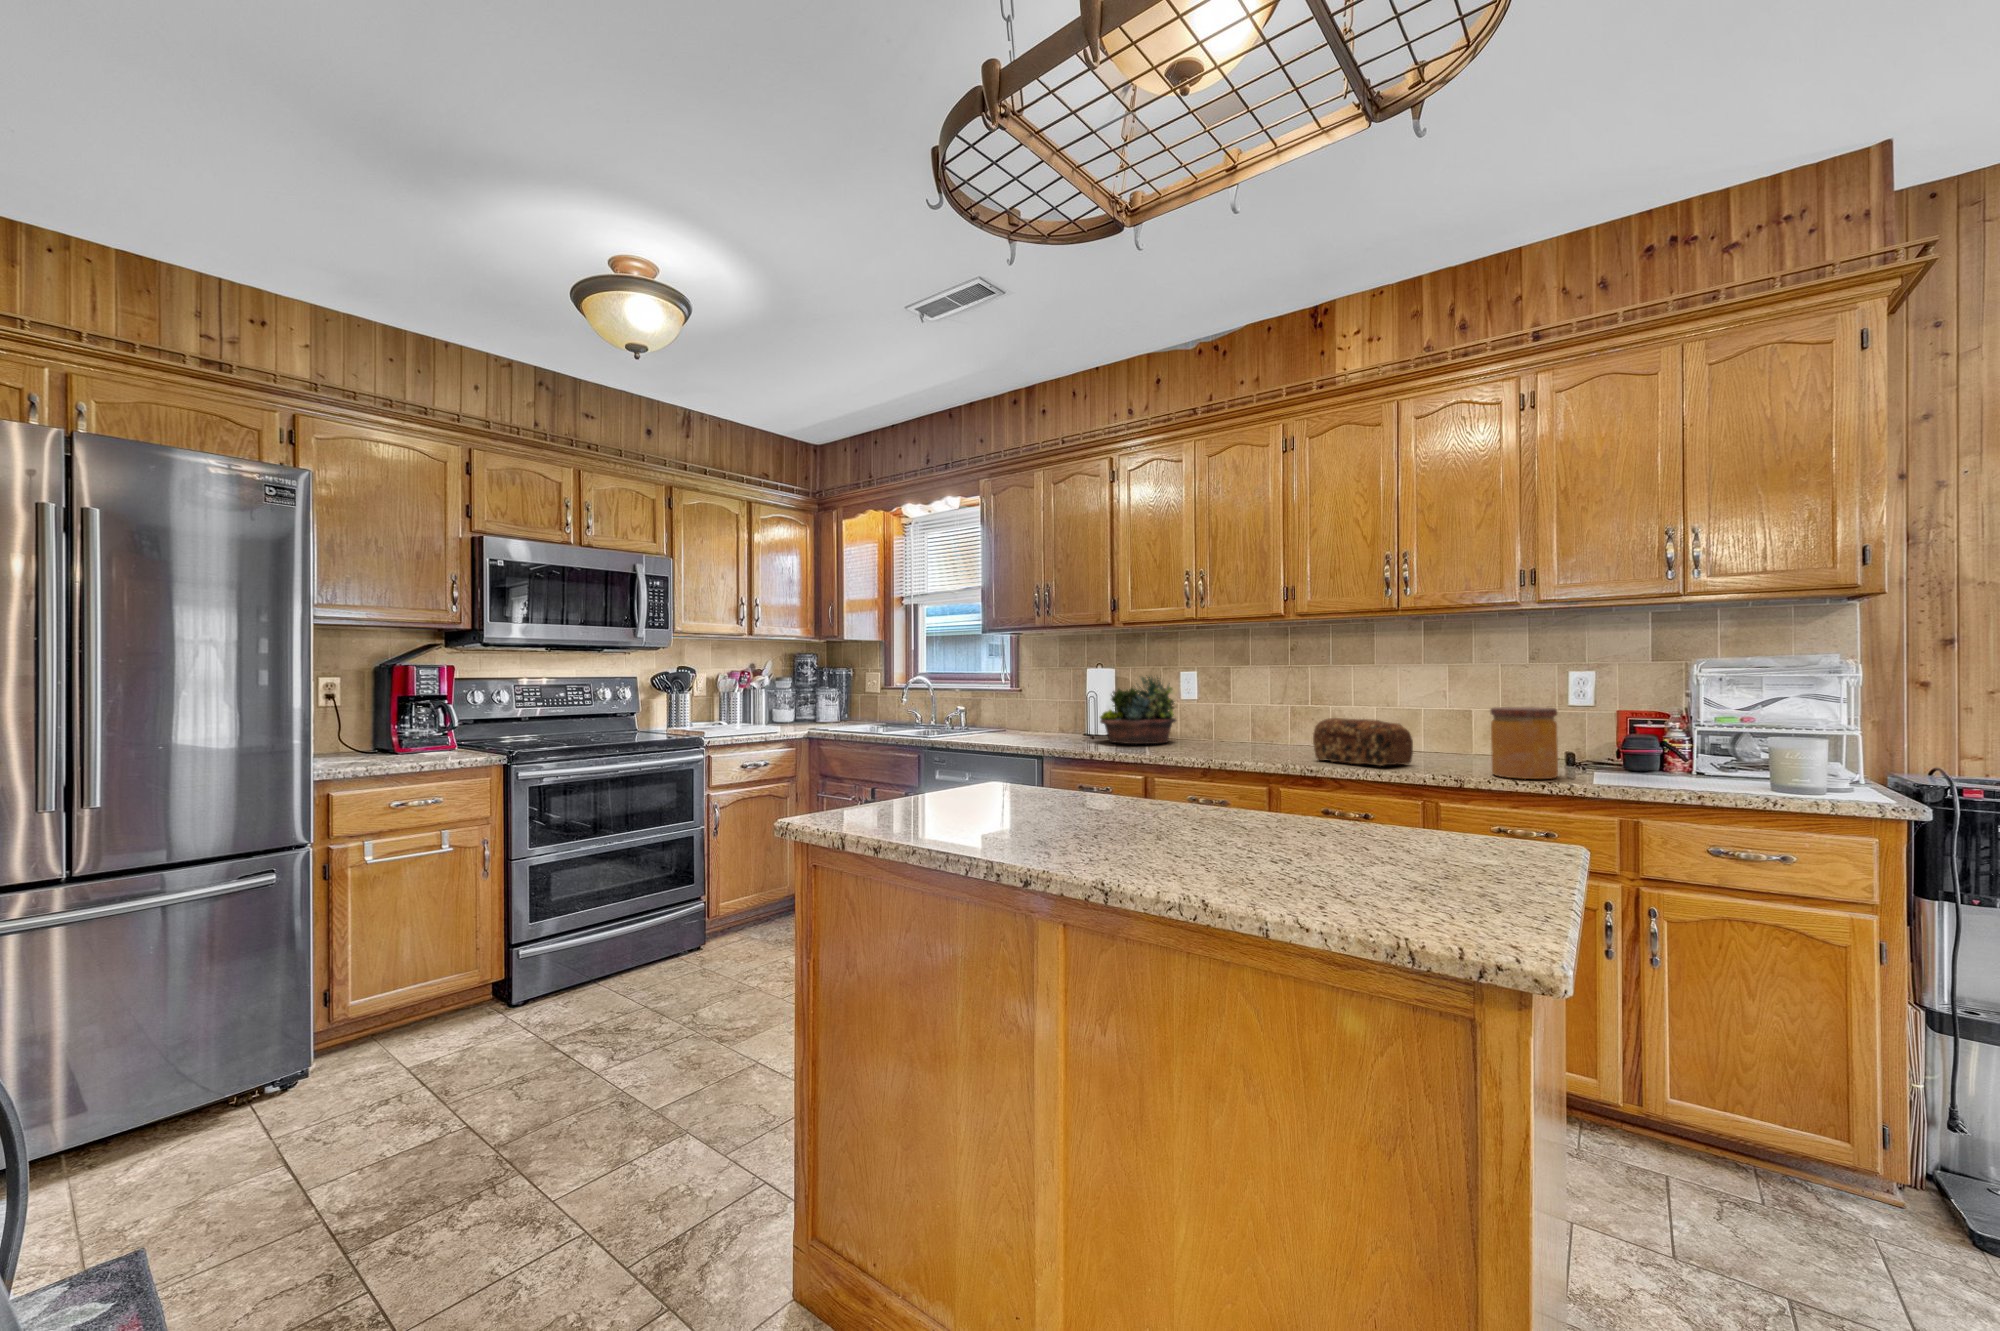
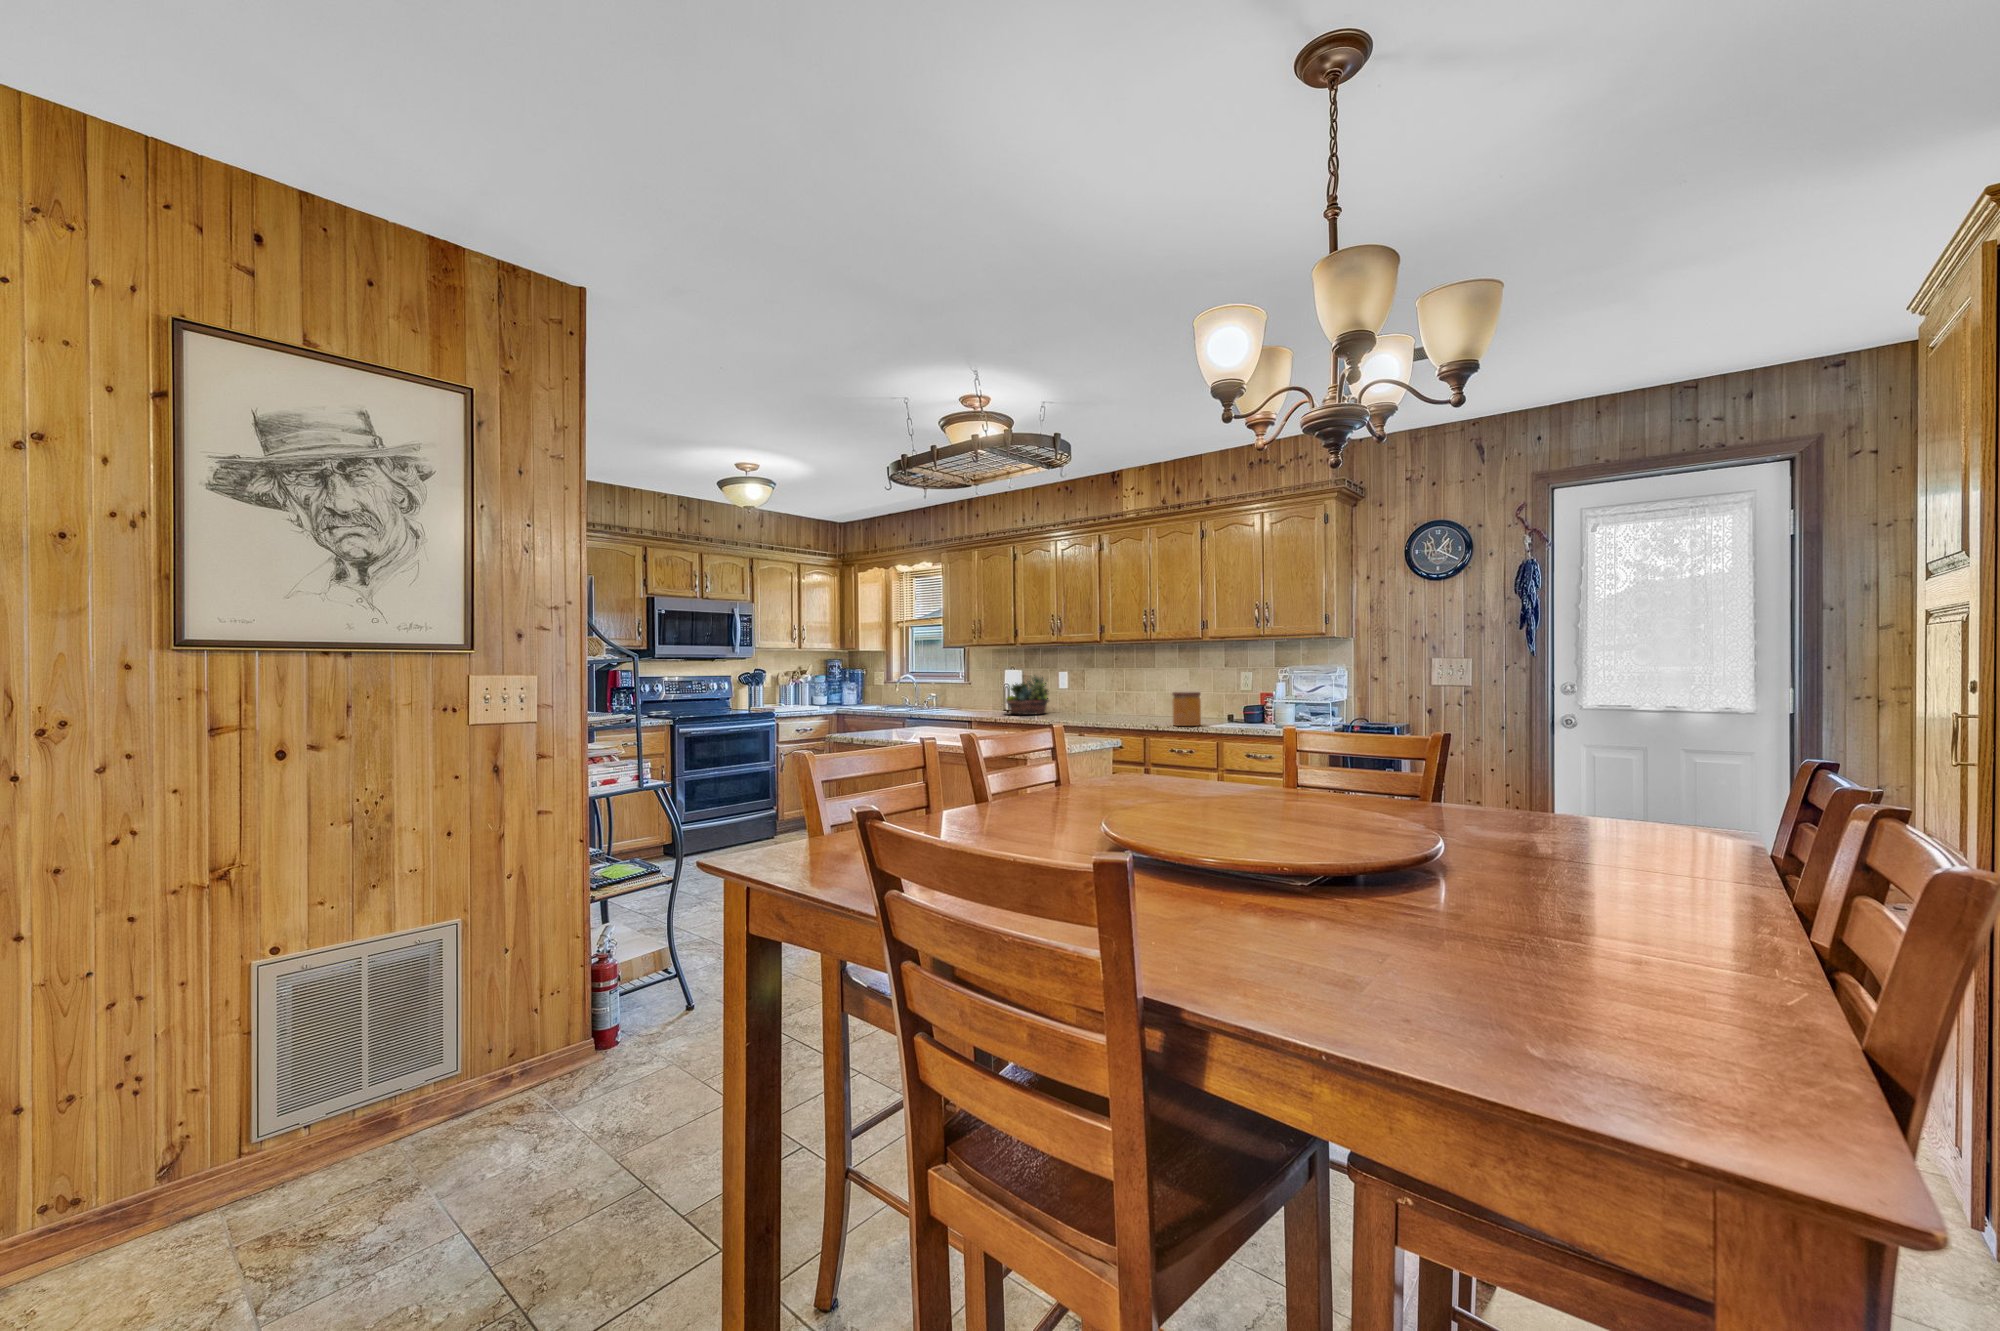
bread loaf: present [1313,718,1413,766] -> none [1103,698,1148,722]

